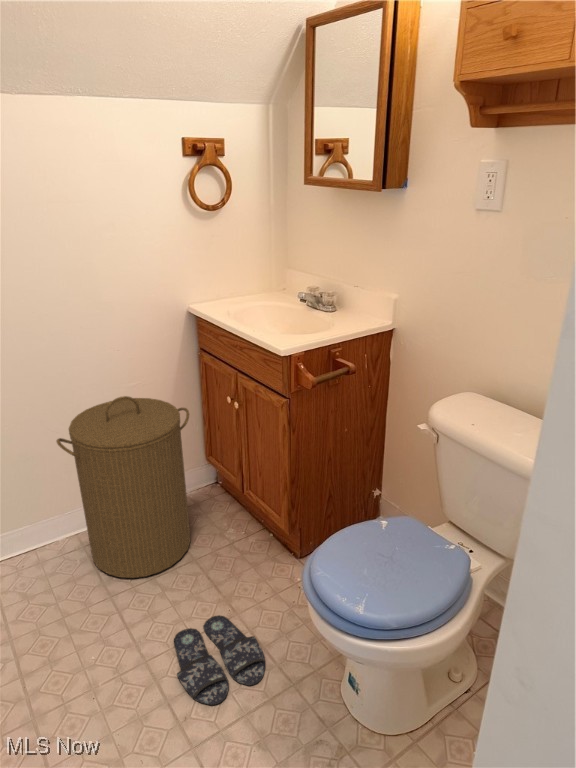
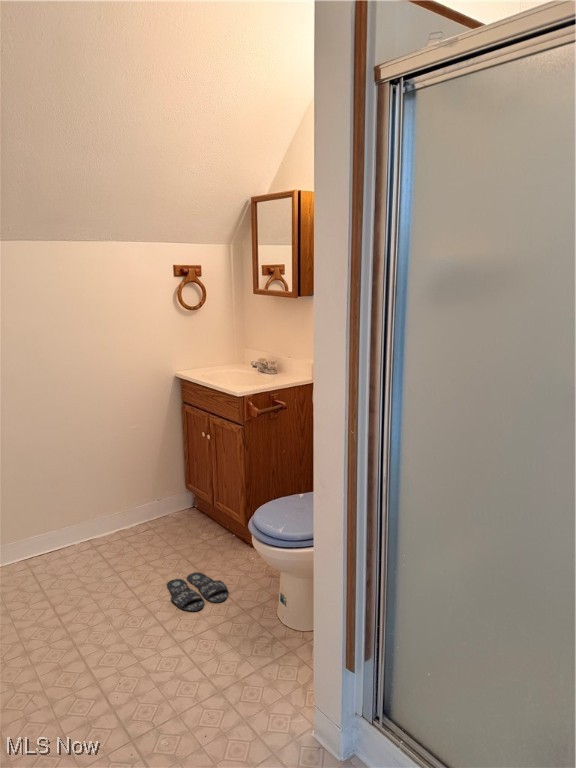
laundry hamper: present [57,396,190,578] -> none [89,428,177,557]

